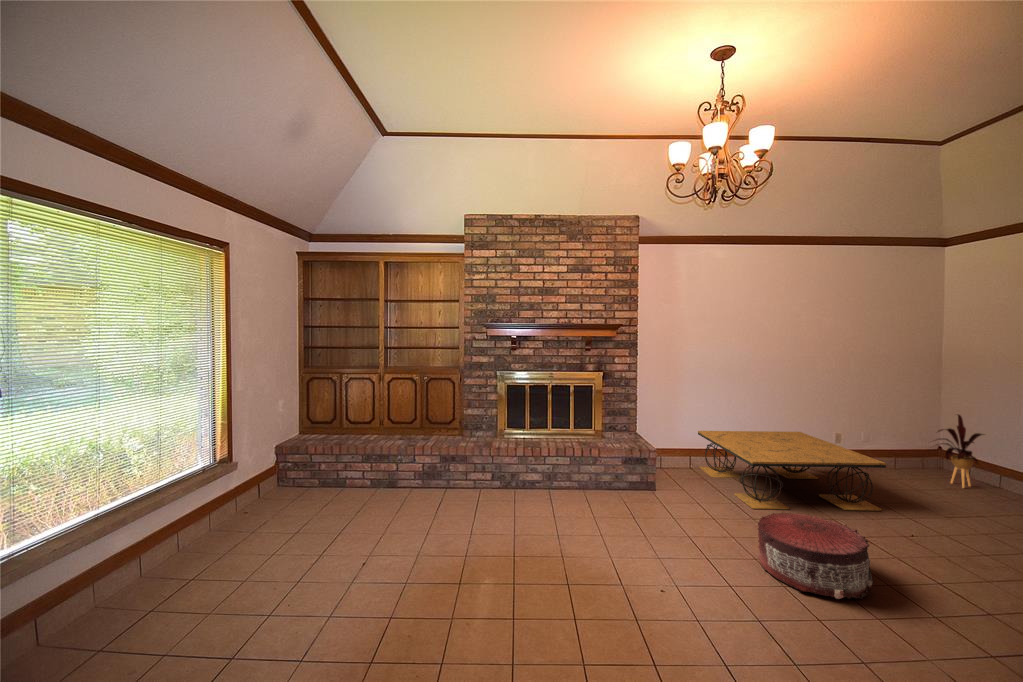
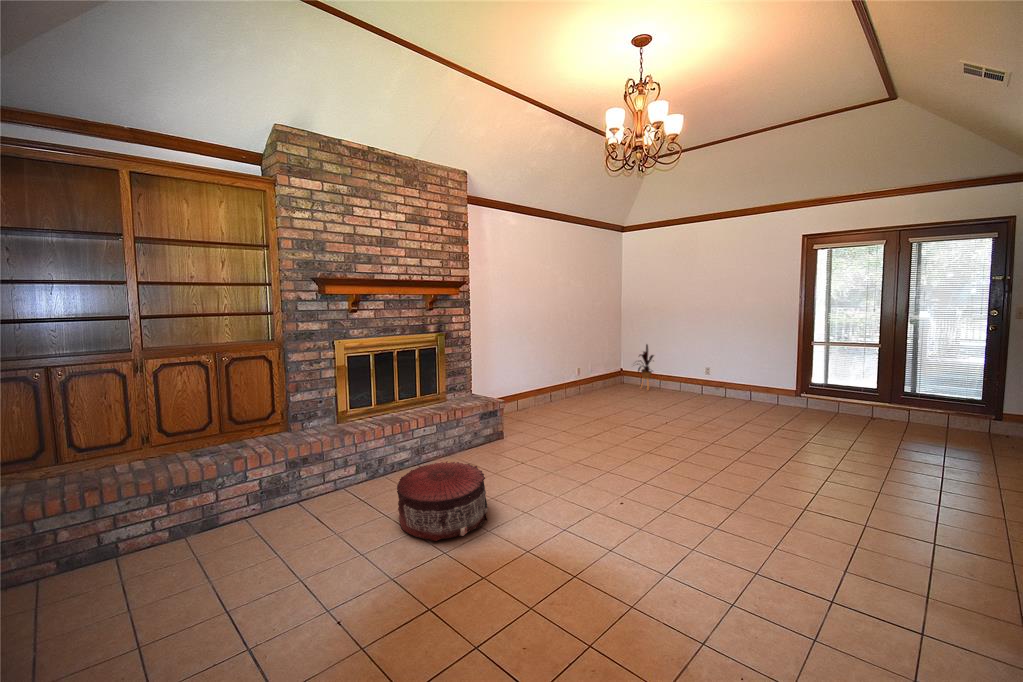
coffee table: present [698,431,886,511] -> none [511,368,639,432]
pouf: present [758,513,873,599] -> present [397,462,488,541]

